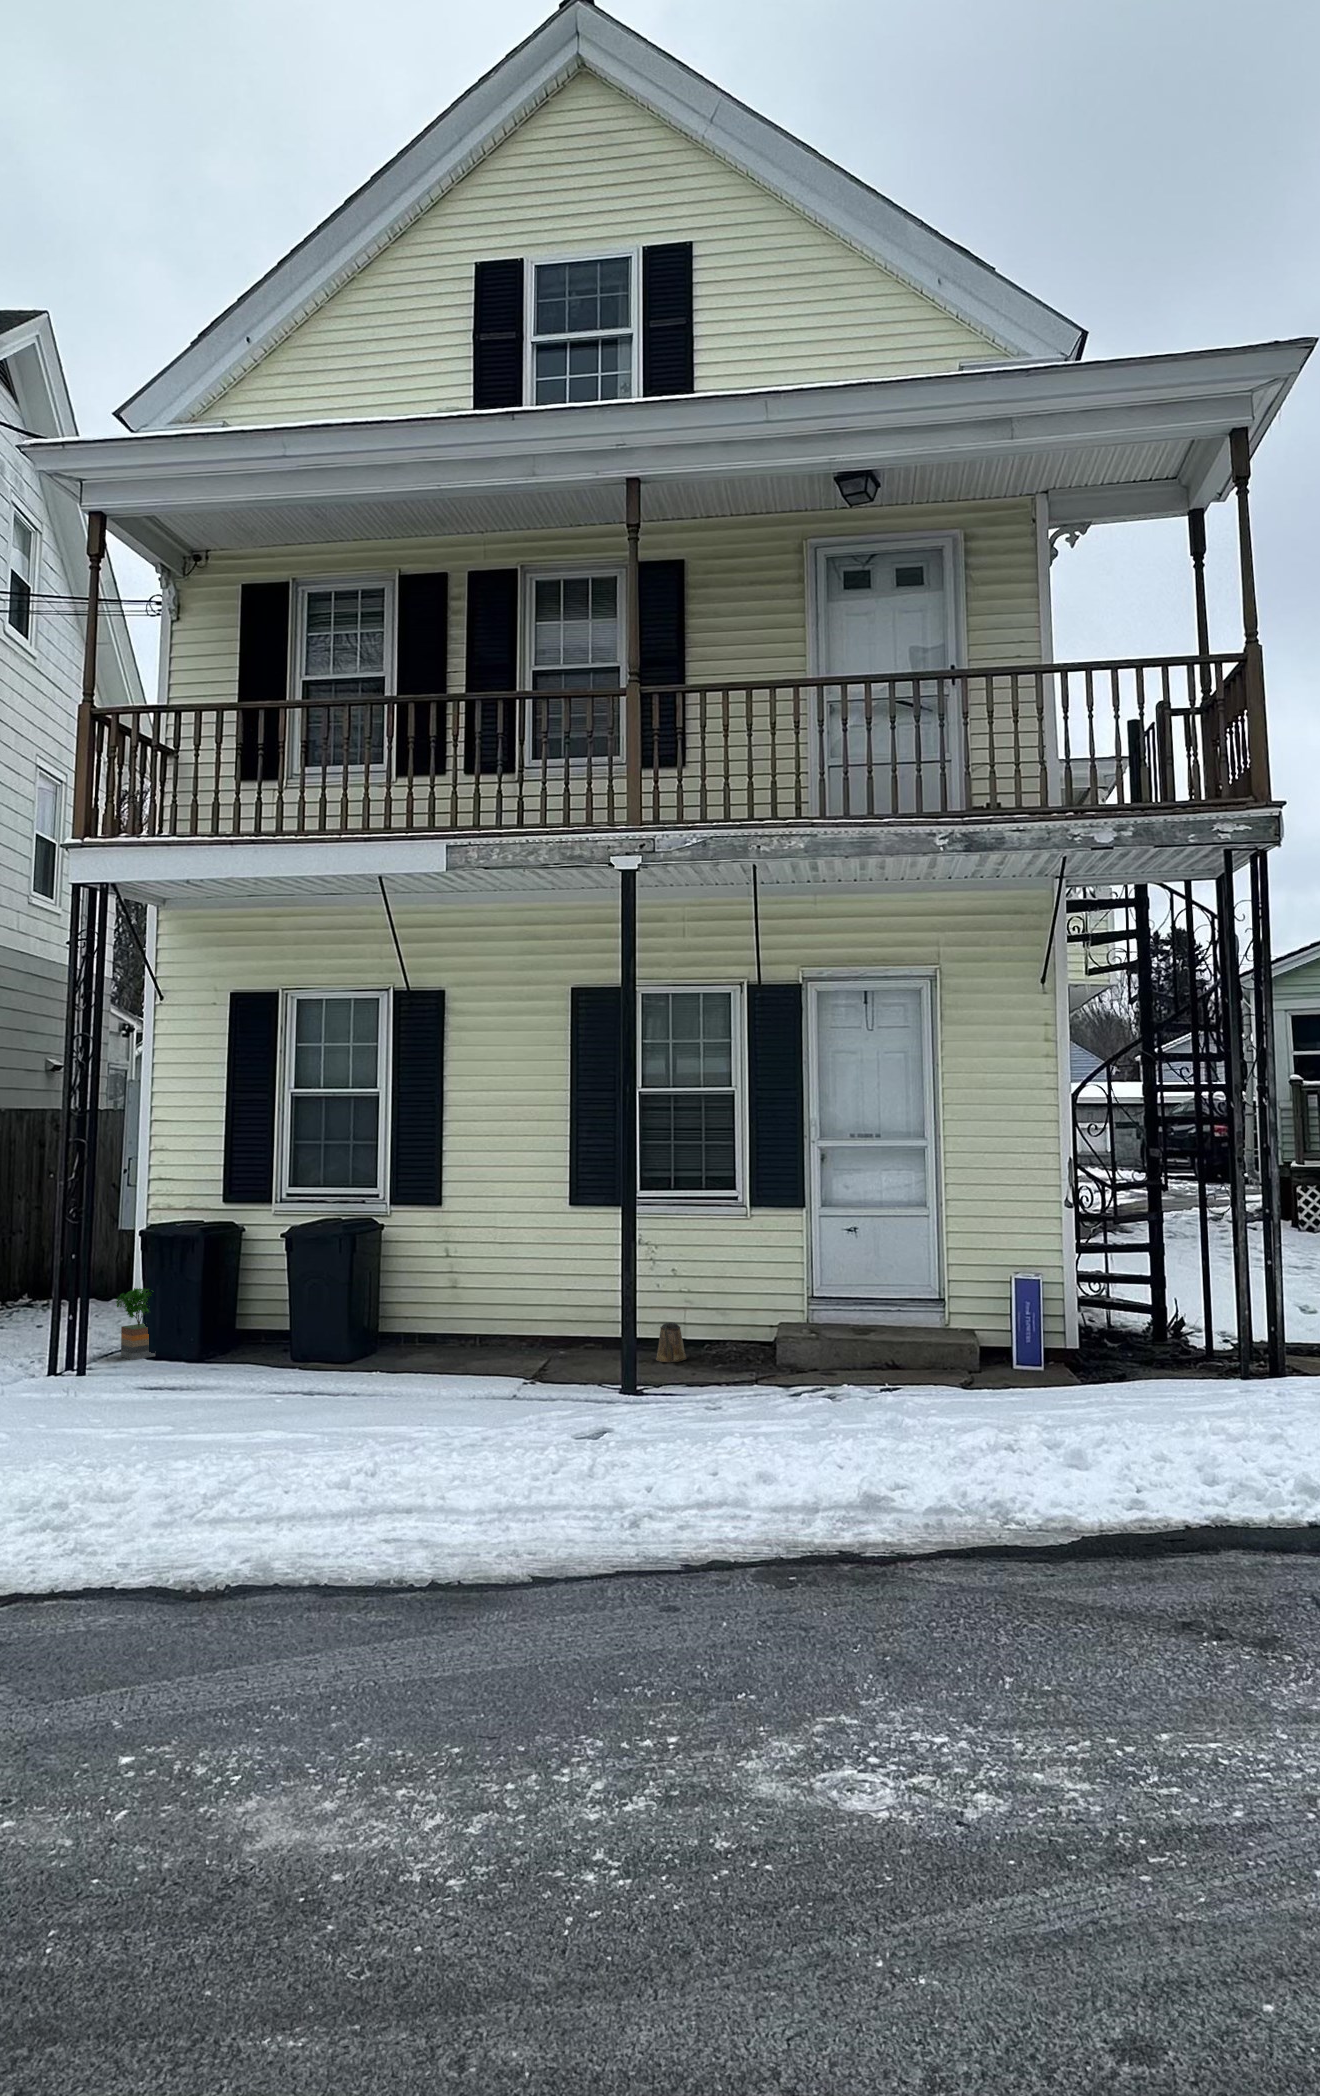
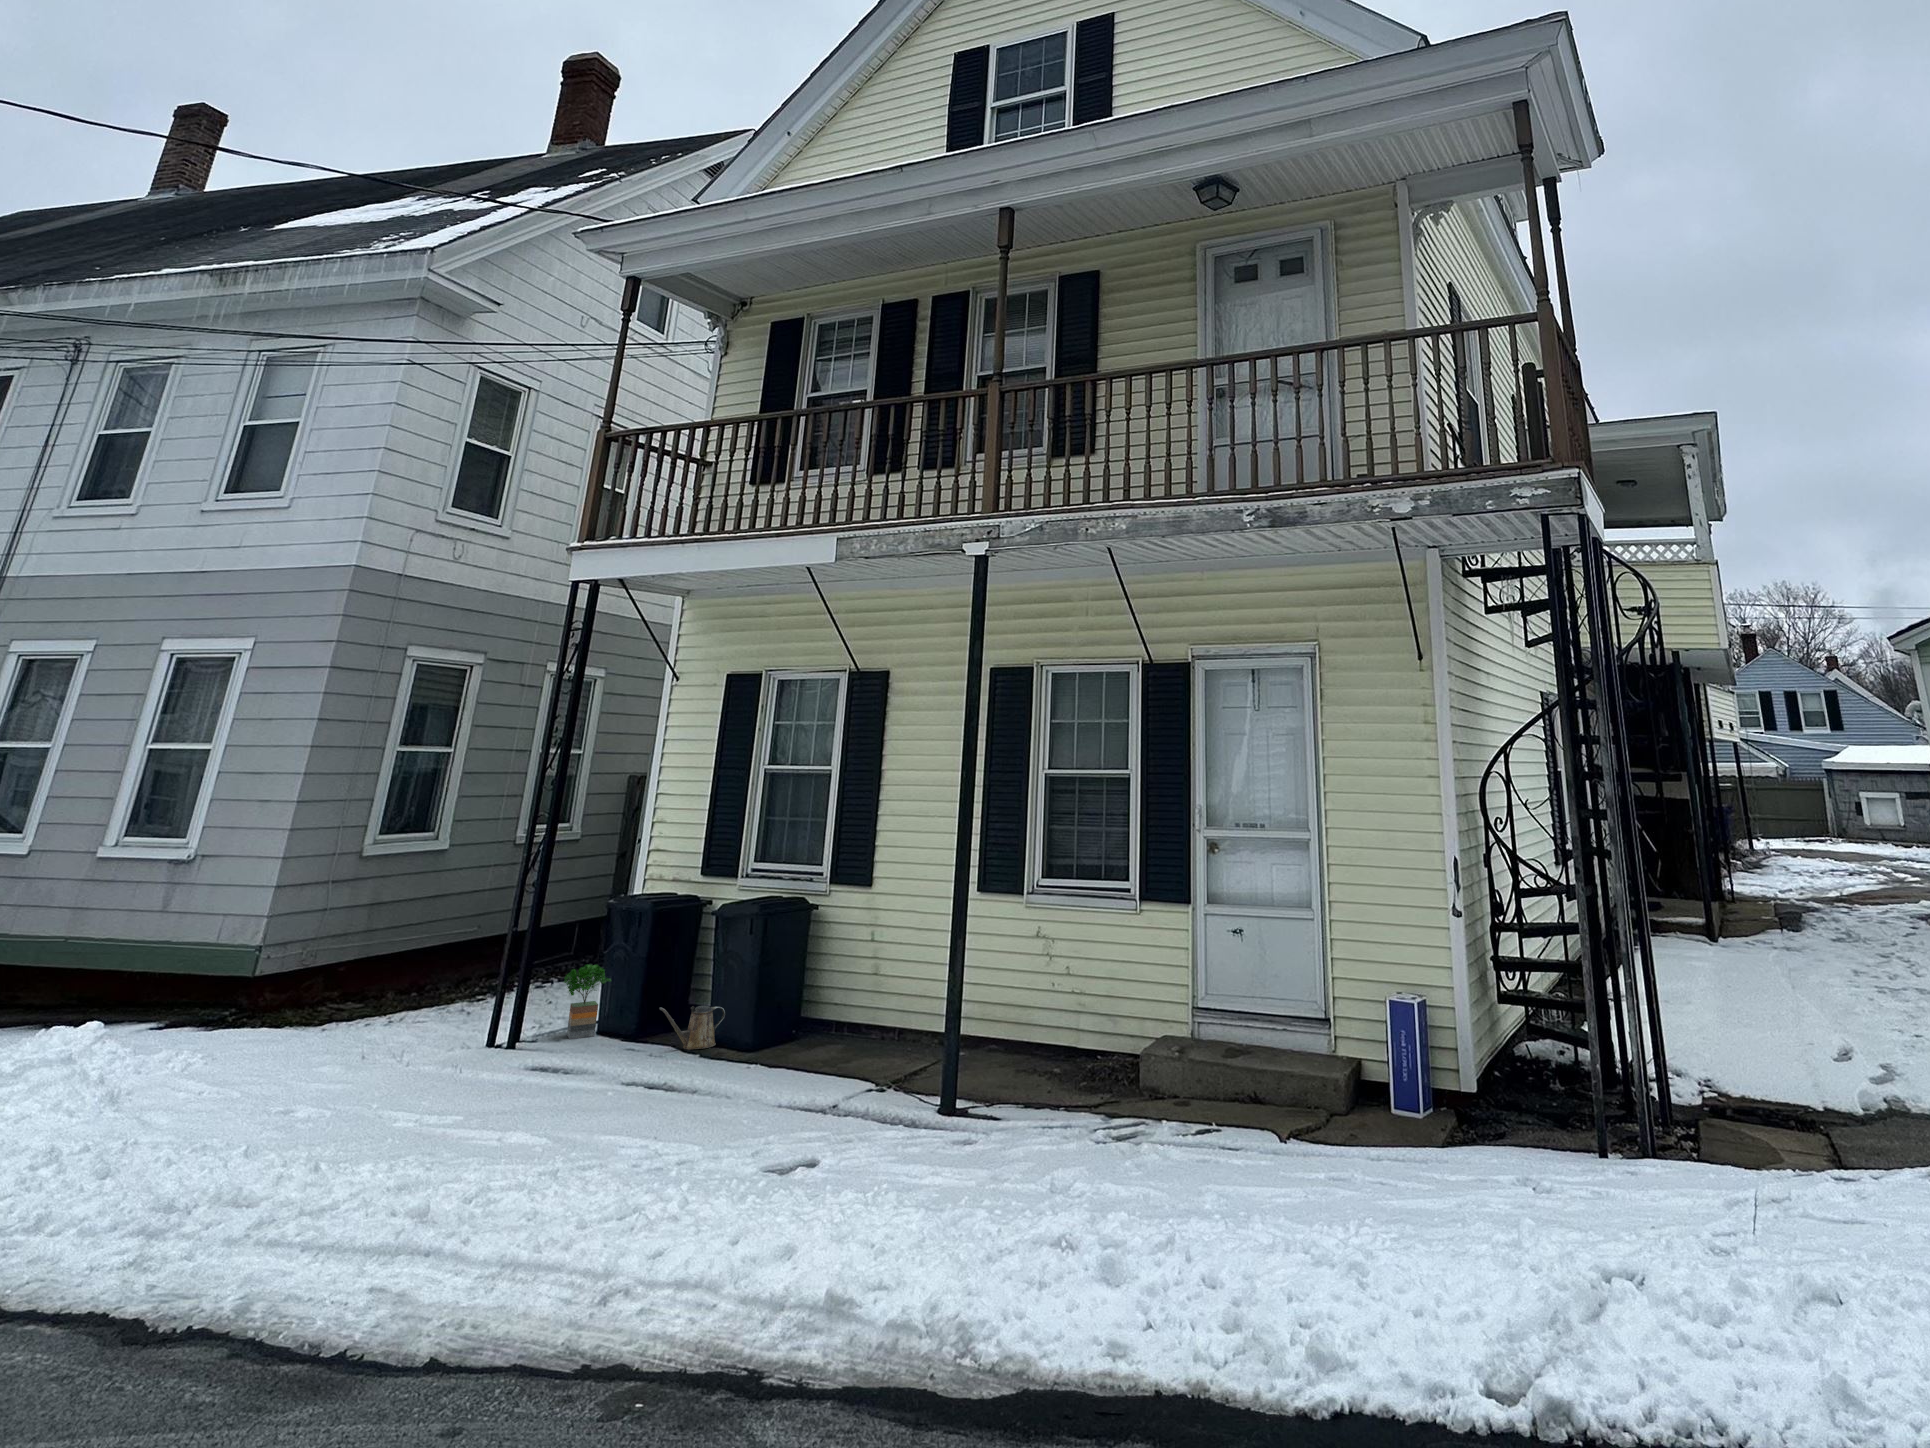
watering can: present [656,1322,687,1362] -> present [659,1006,725,1050]

